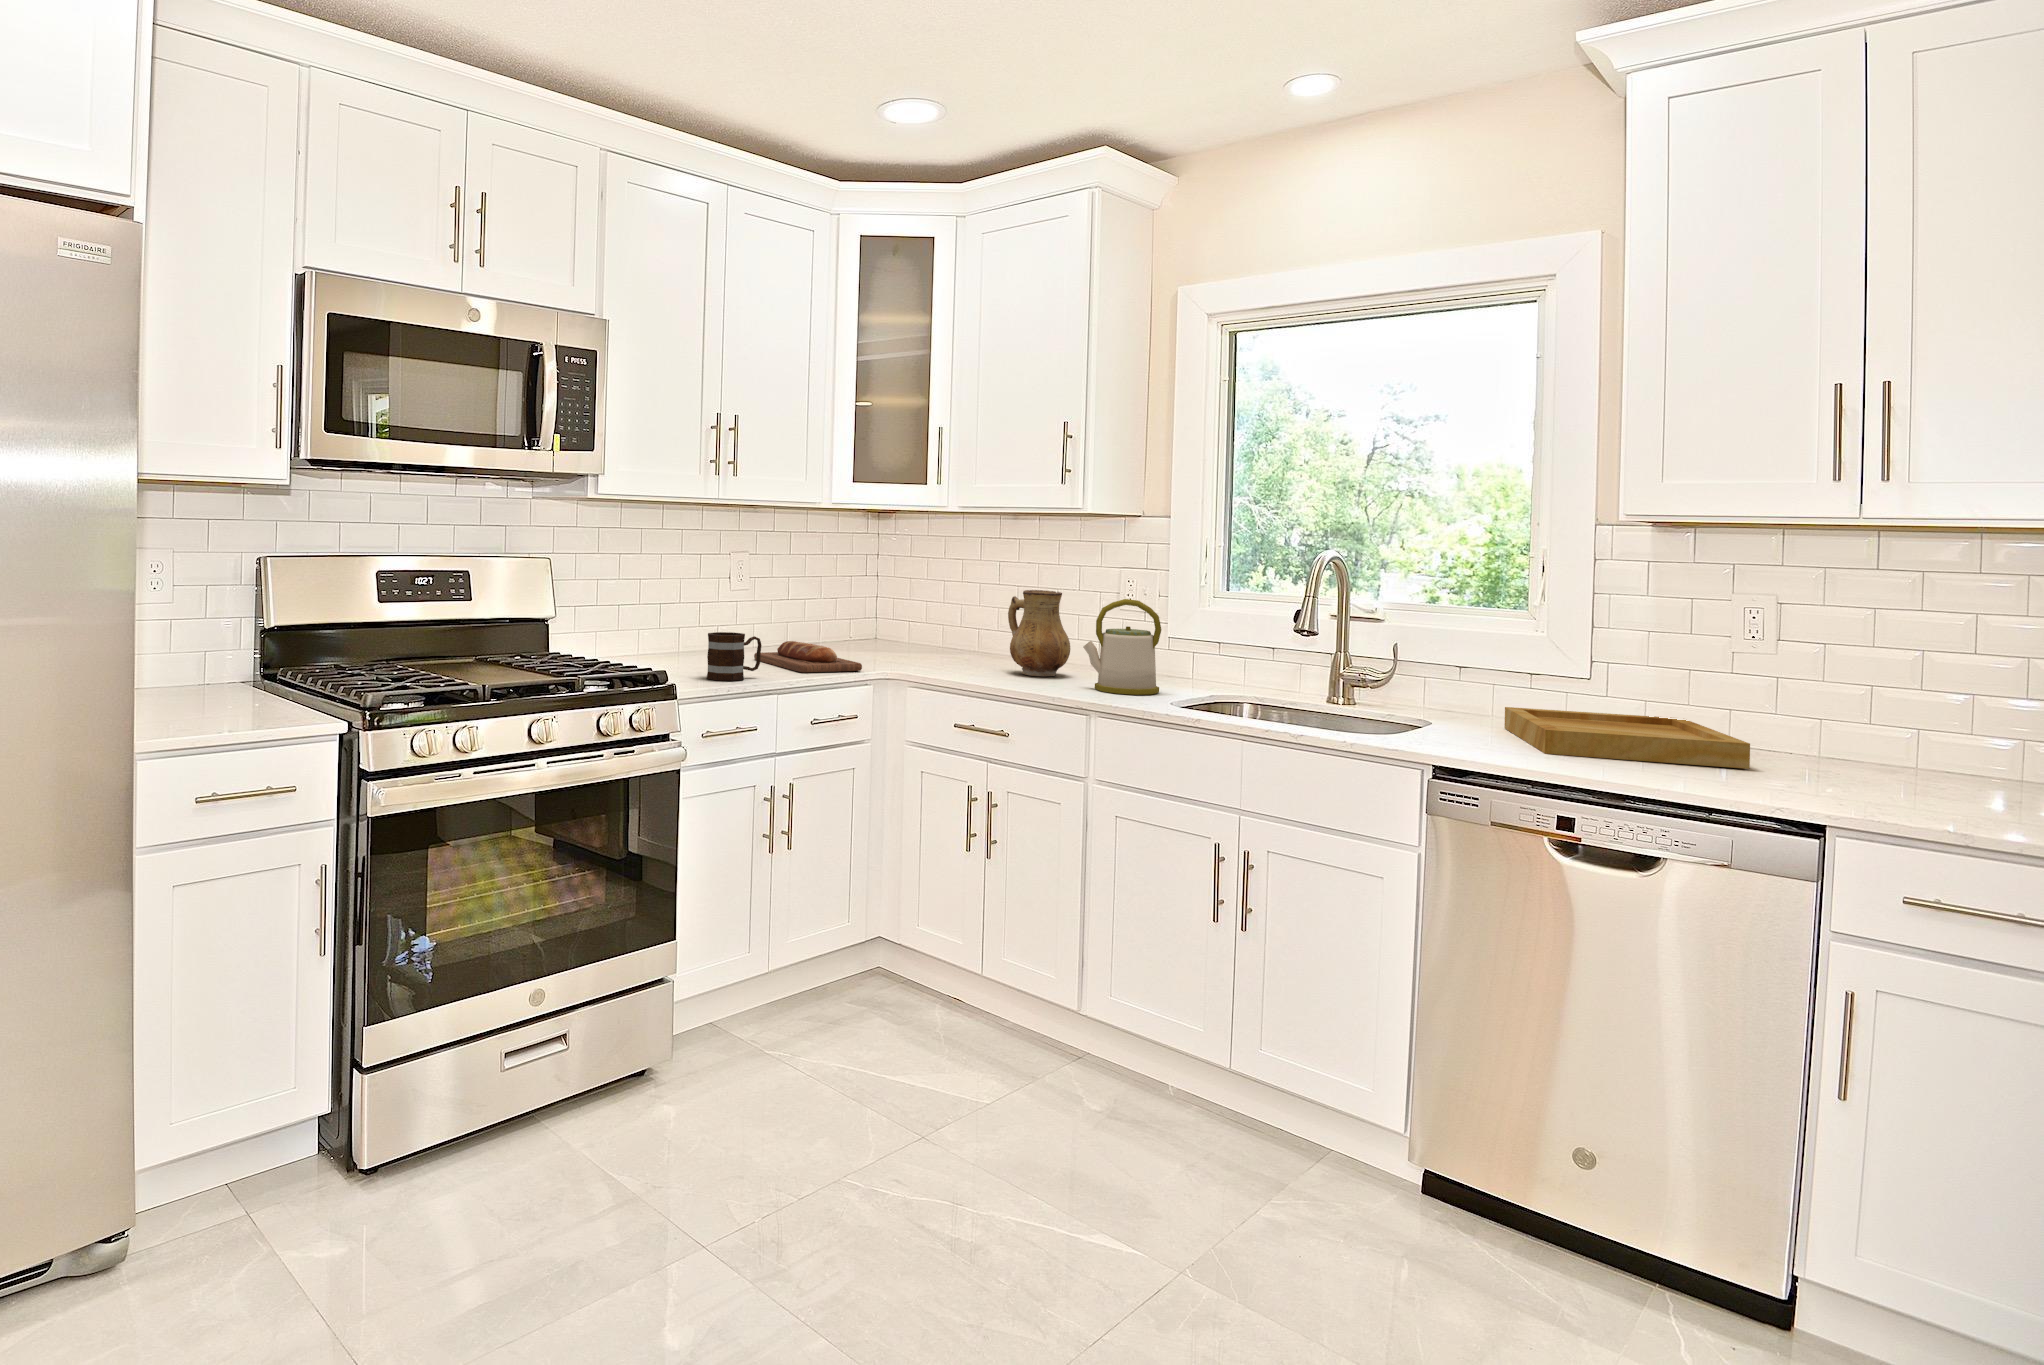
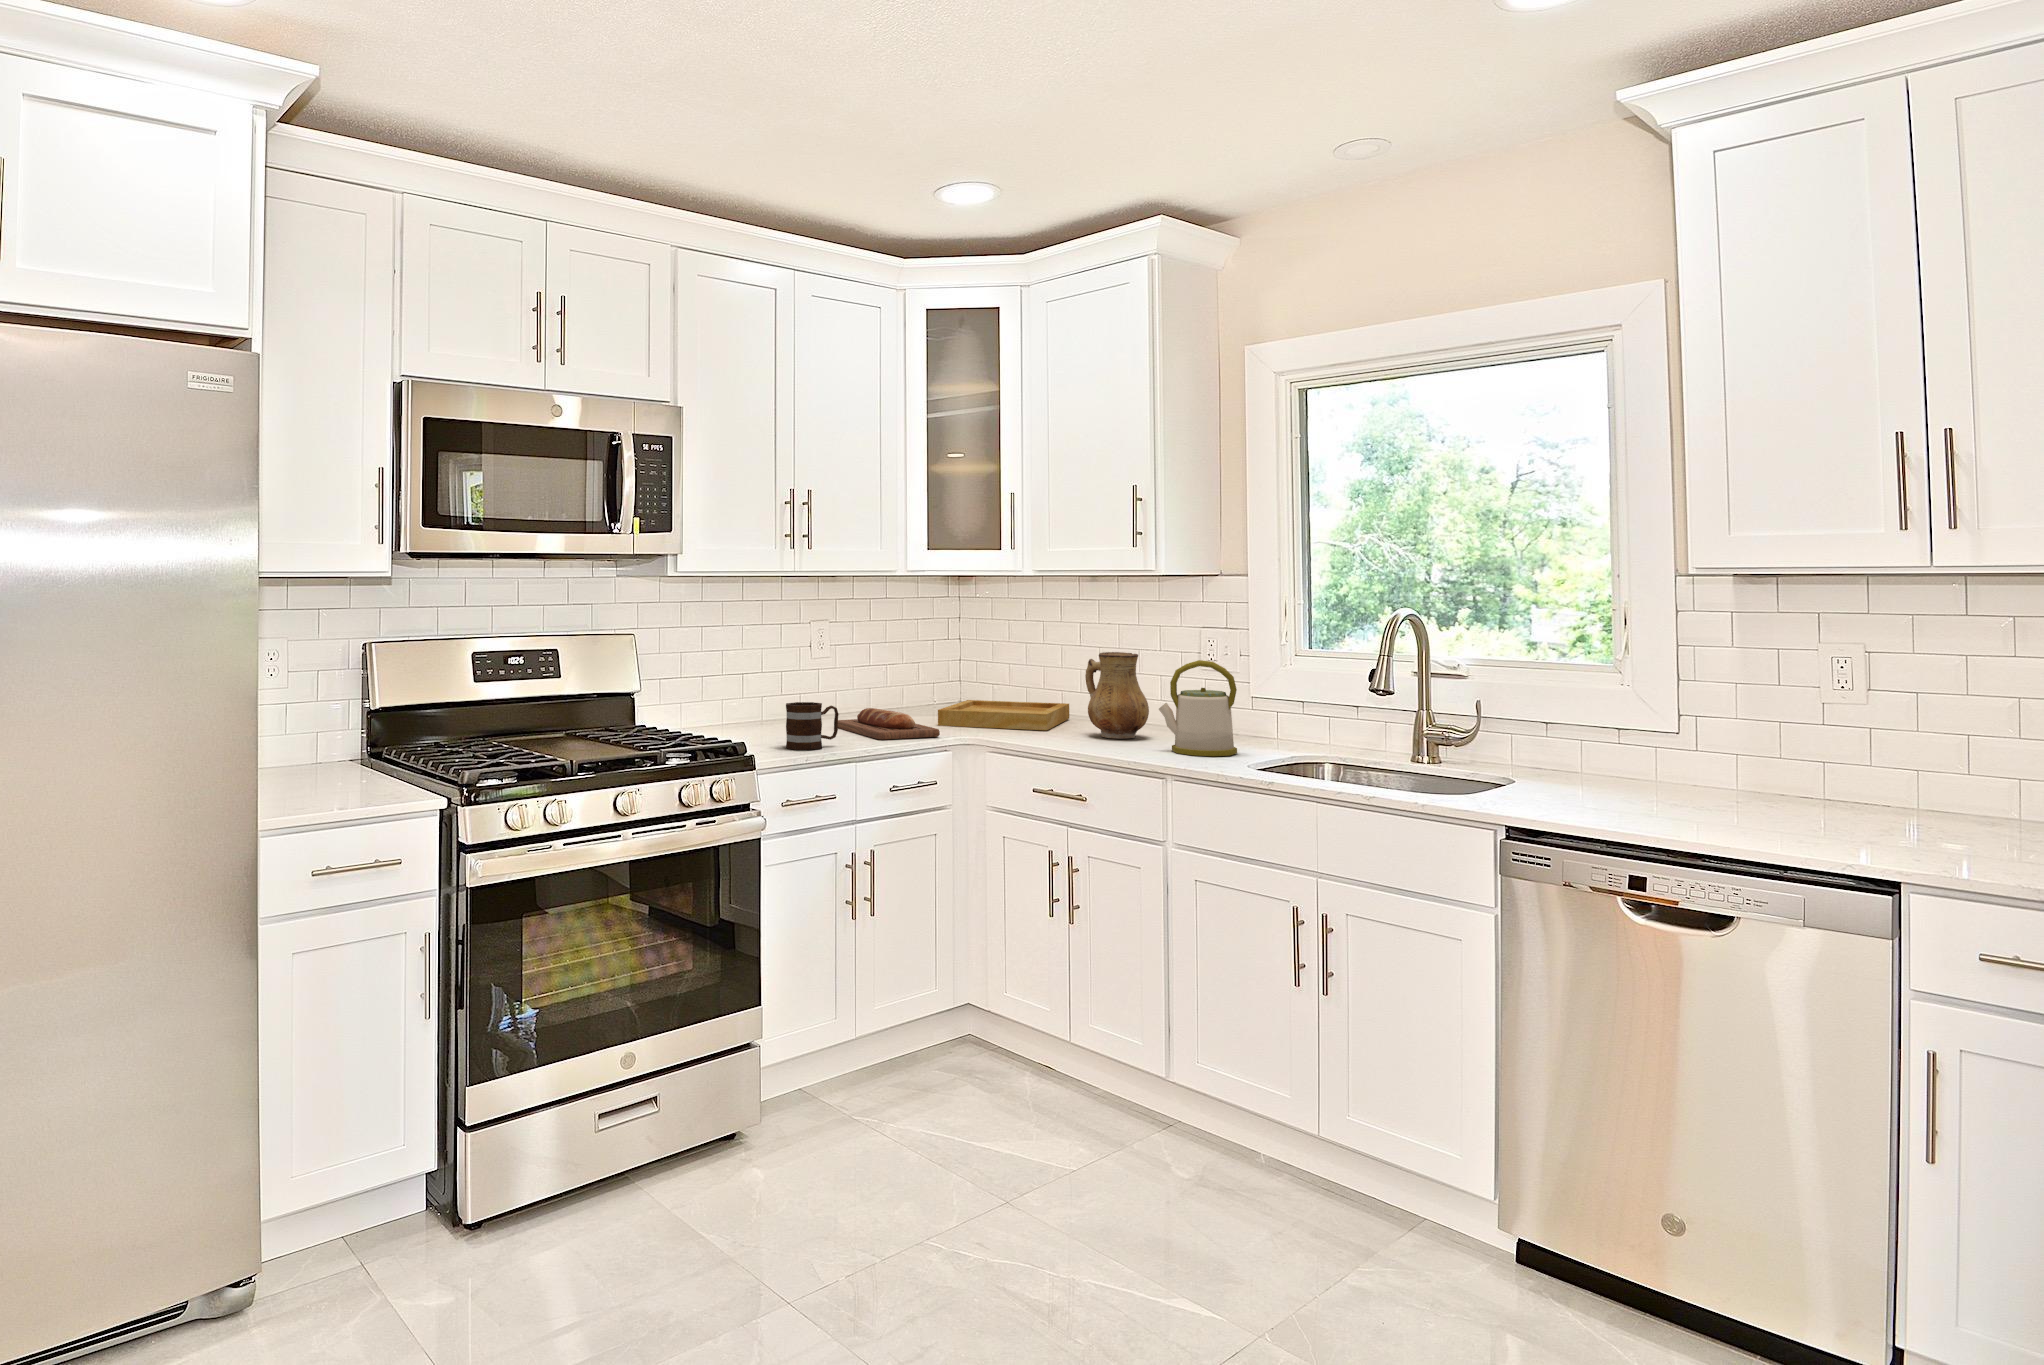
tray: present [1504,707,1750,769] -> present [938,700,1069,730]

